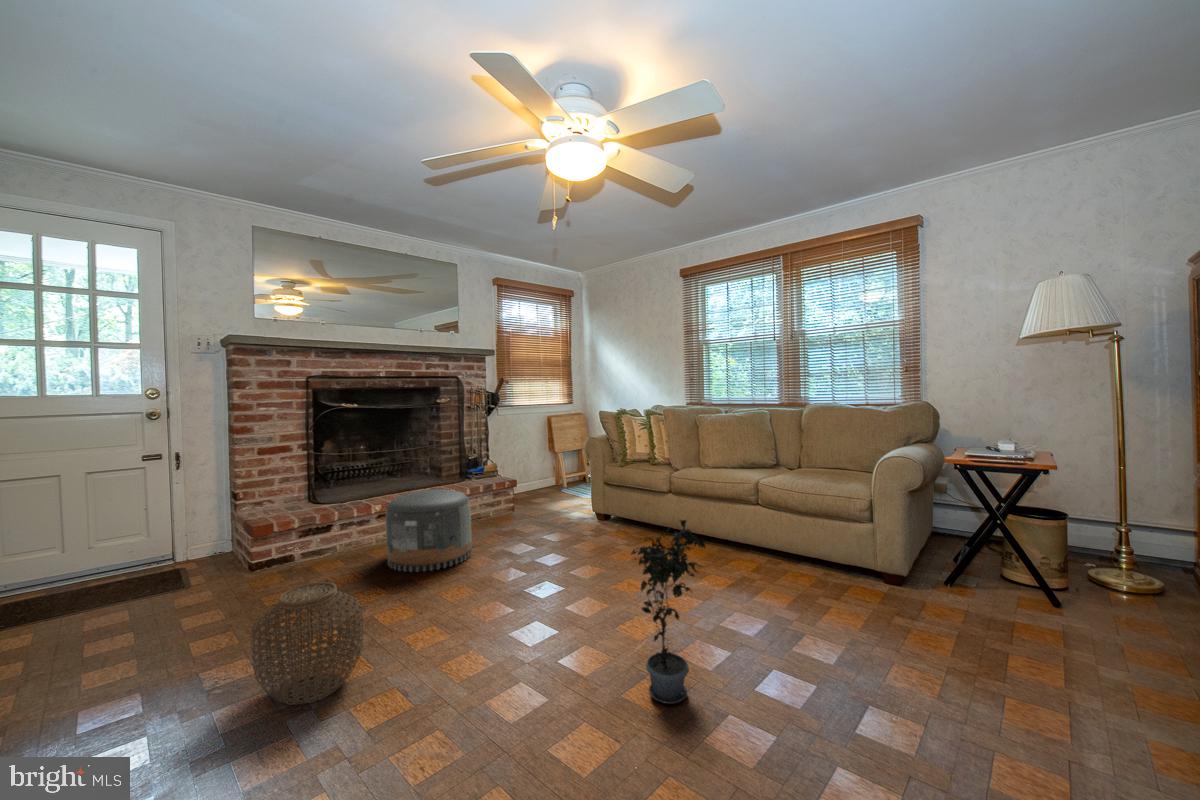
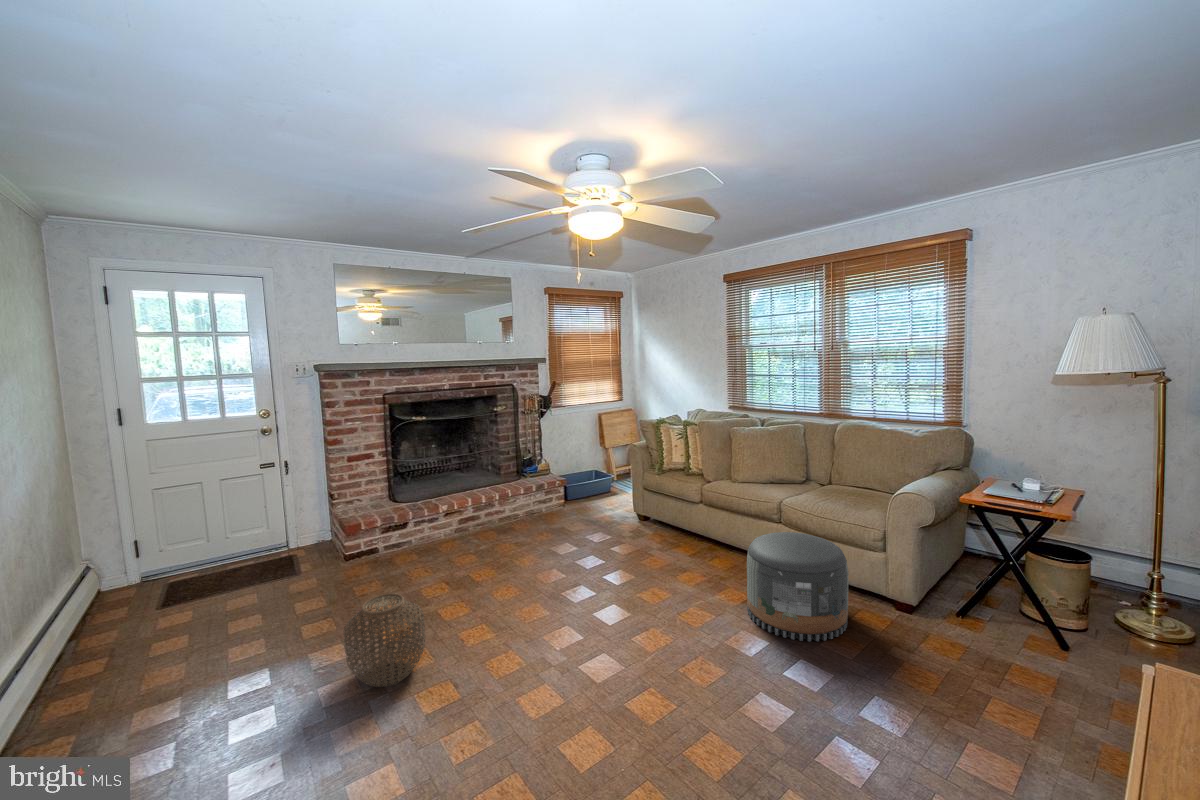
pouf: present [385,489,472,572] -> present [747,532,849,641]
potted plant: present [631,520,705,704] -> none [626,566,692,715]

